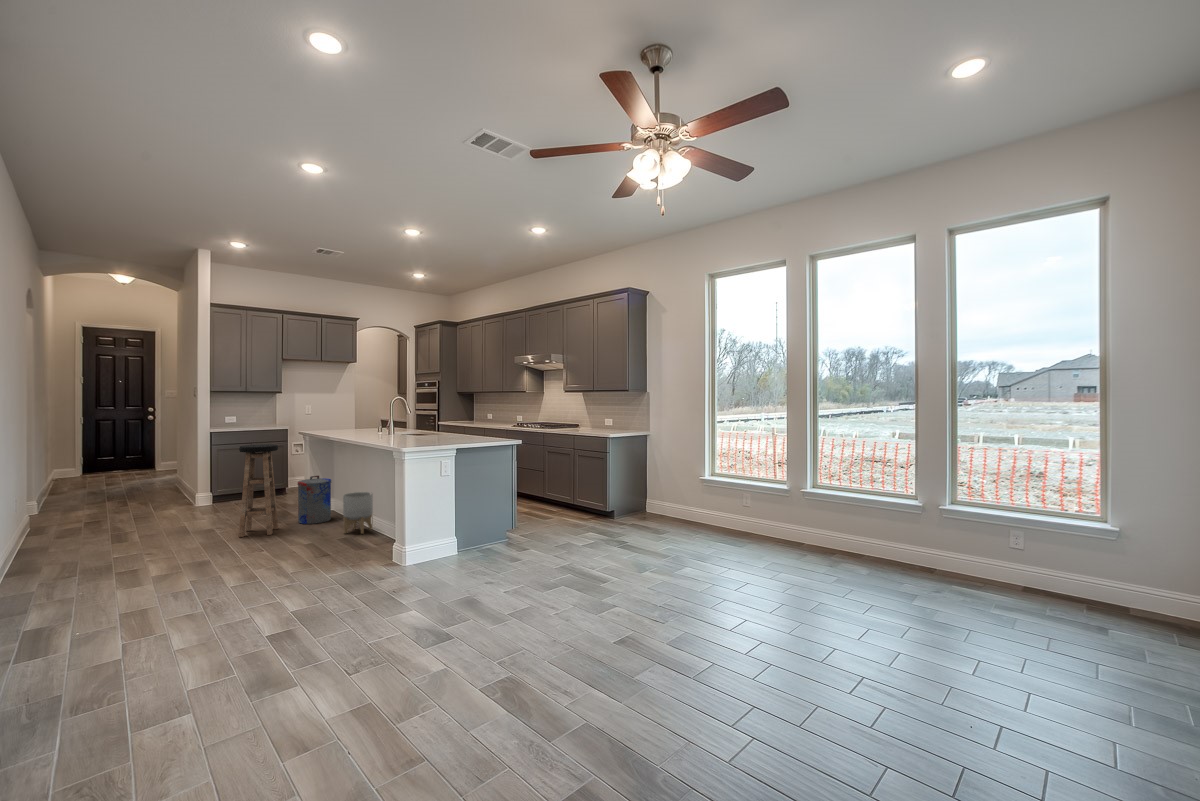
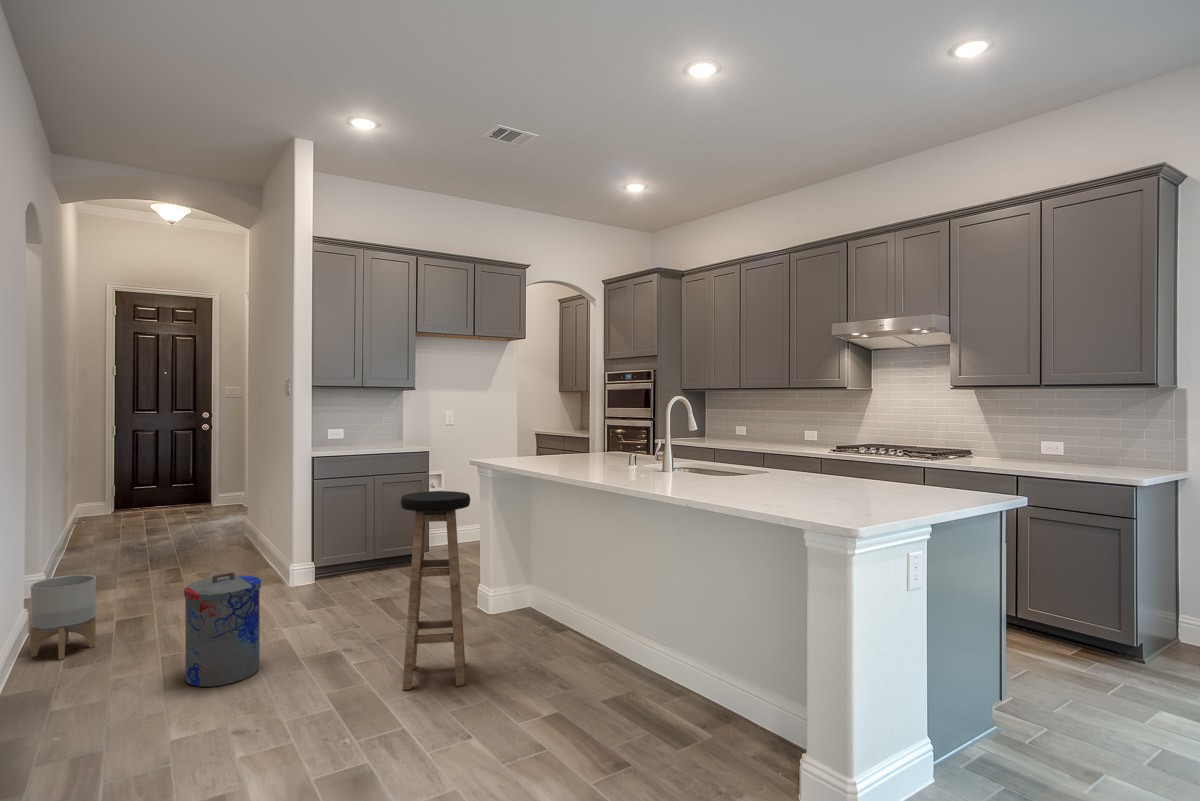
trash can: present [298,476,331,524] -> present [184,572,261,687]
planter: present [343,492,373,534] -> present [31,575,96,660]

